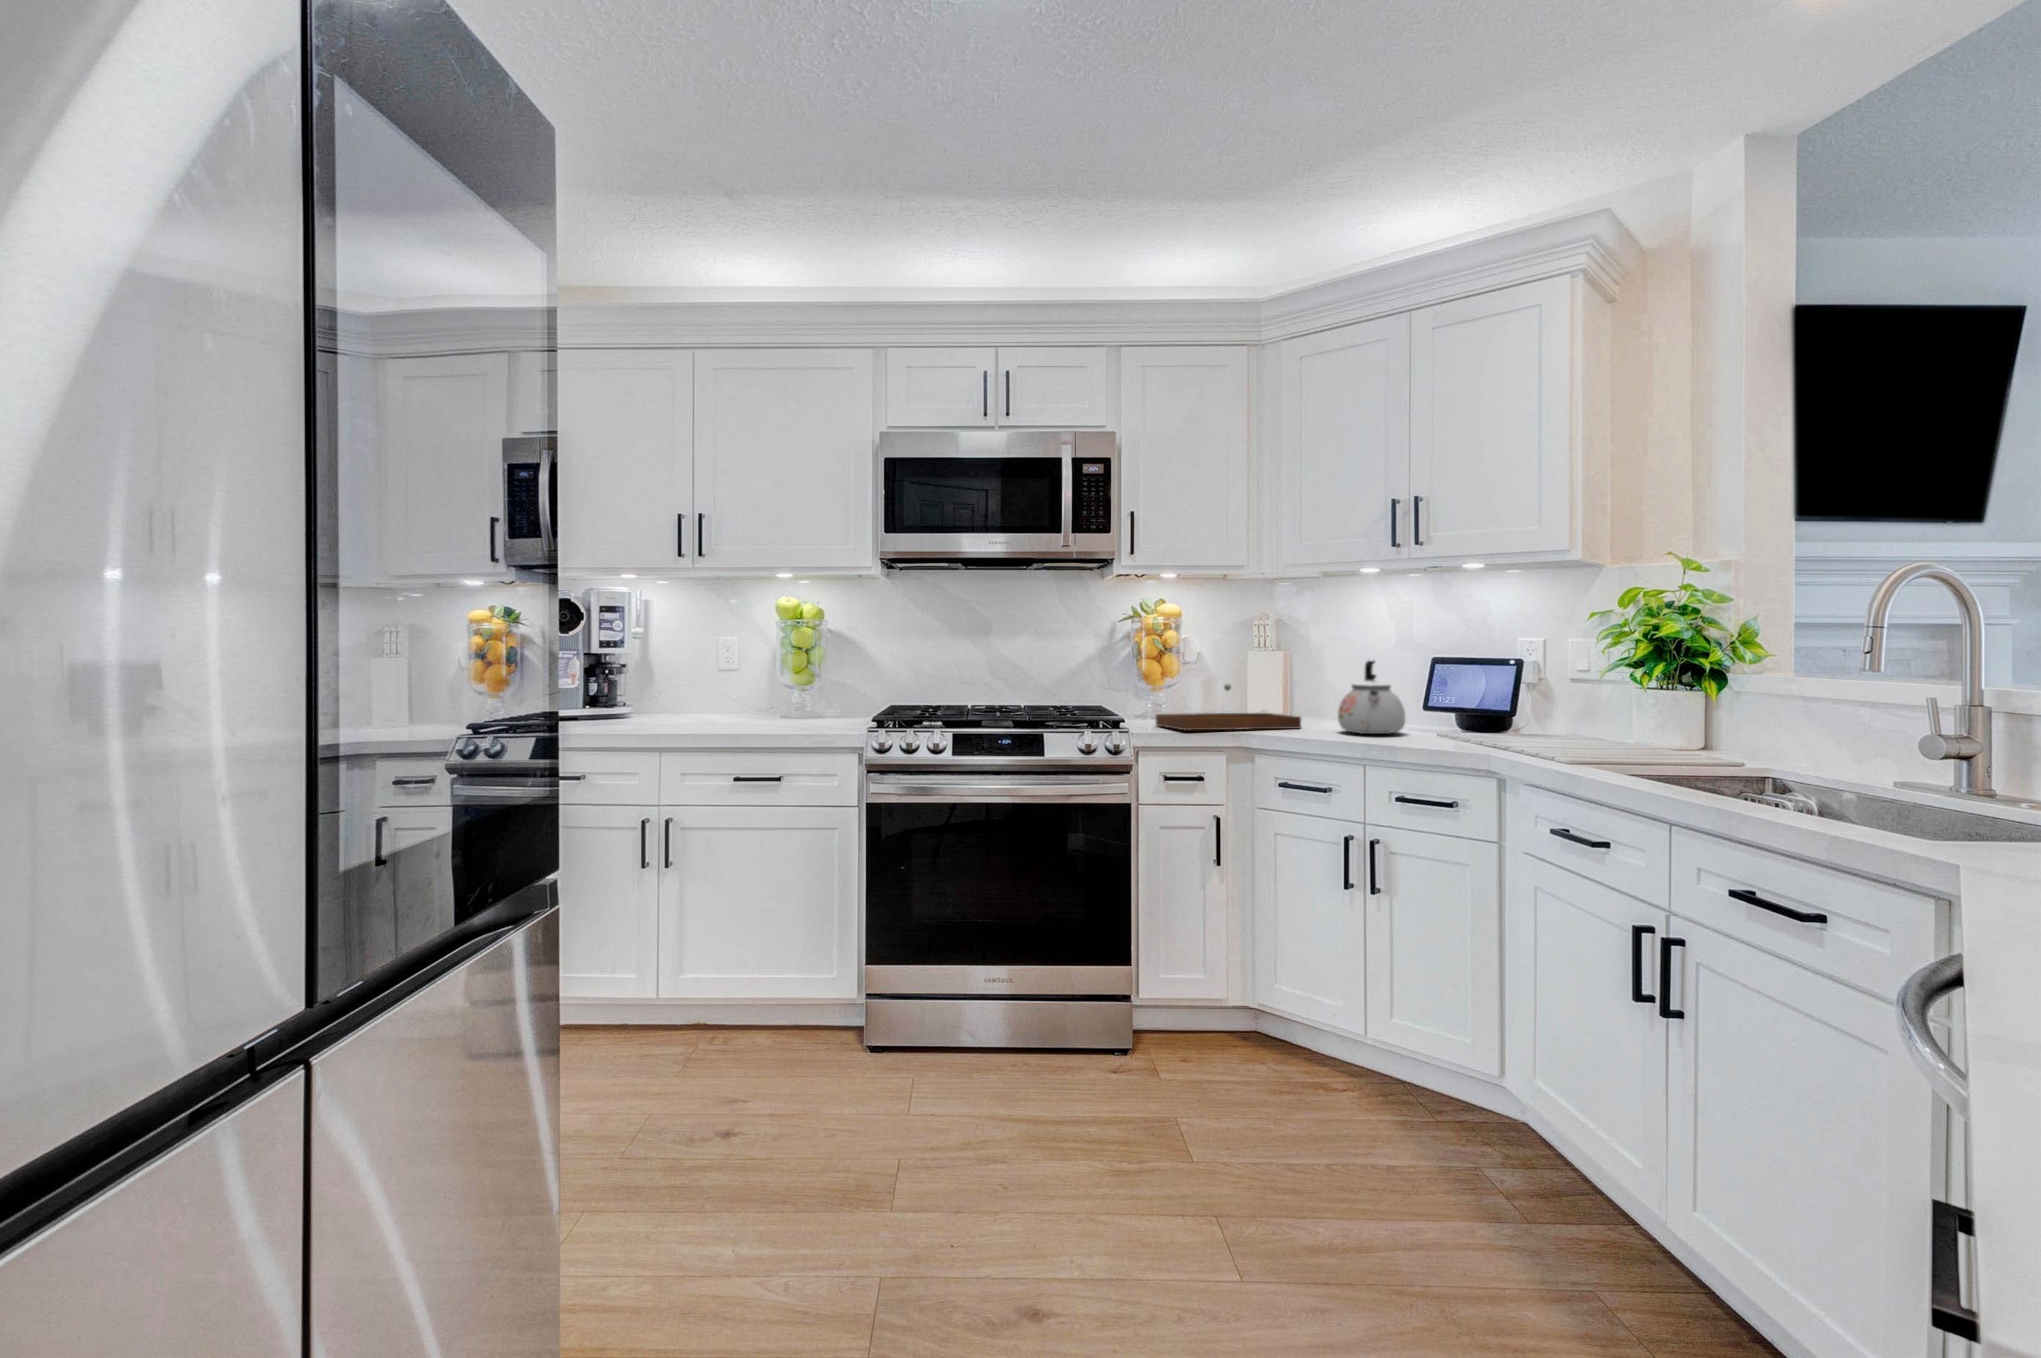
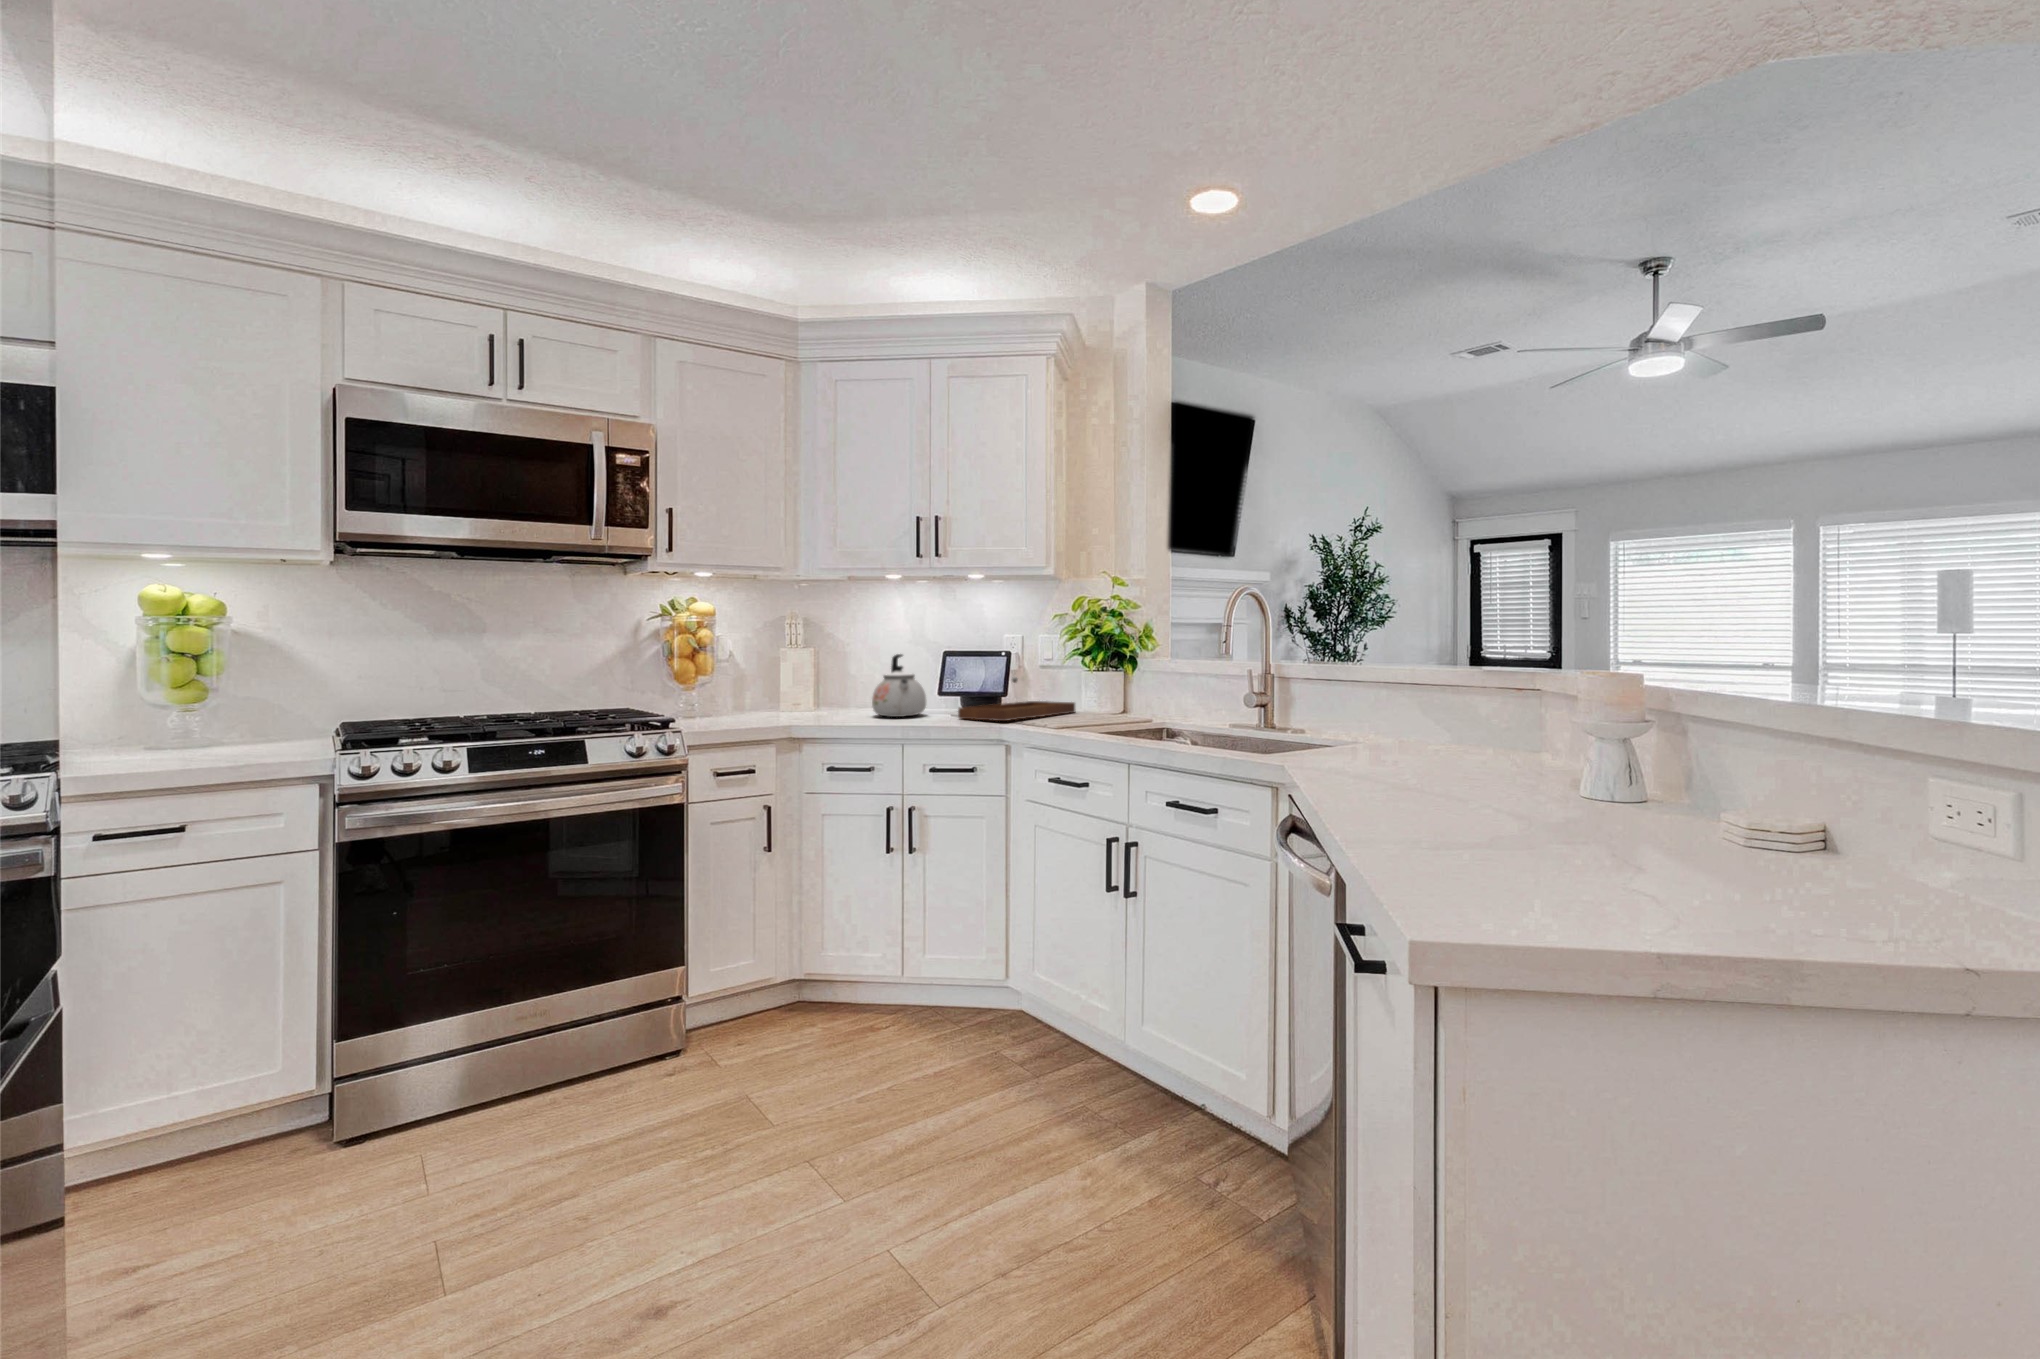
tray: present [1156,684,1301,730] -> present [958,677,1075,721]

